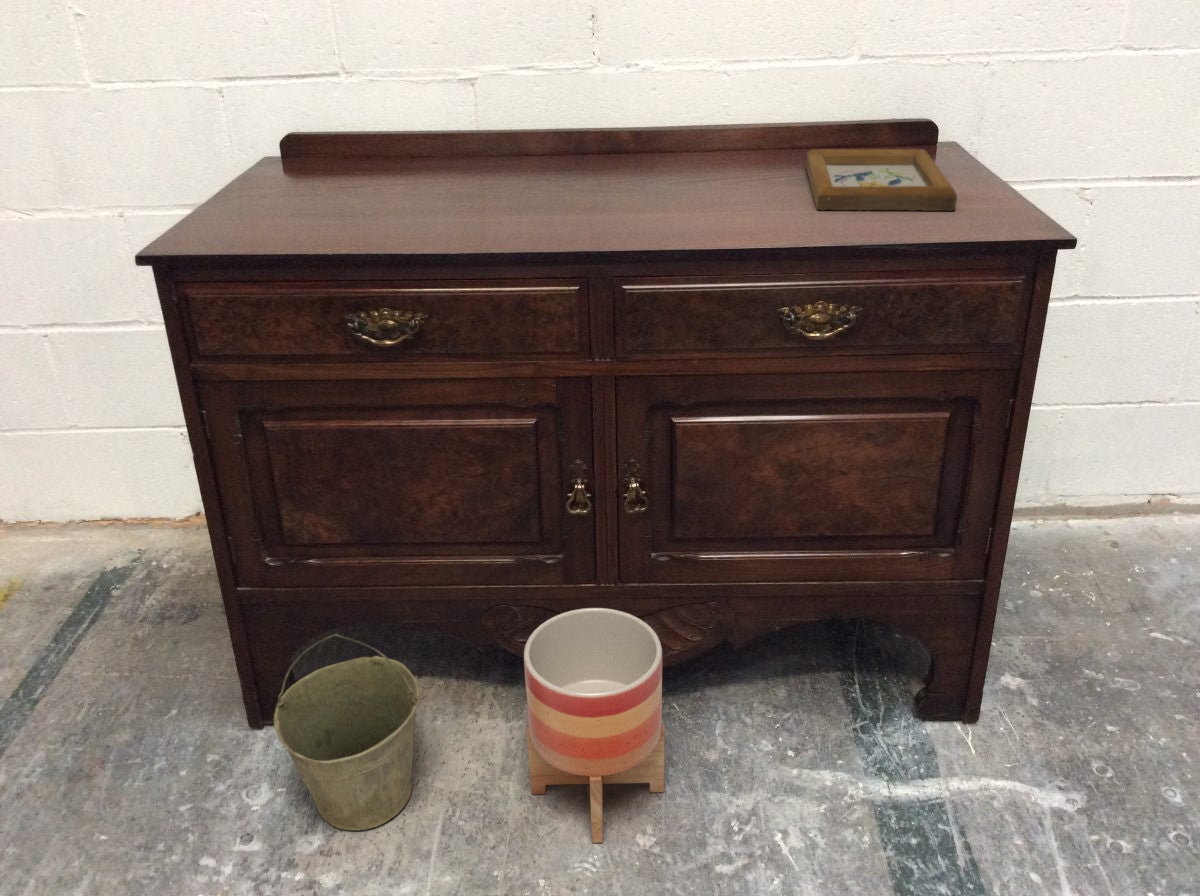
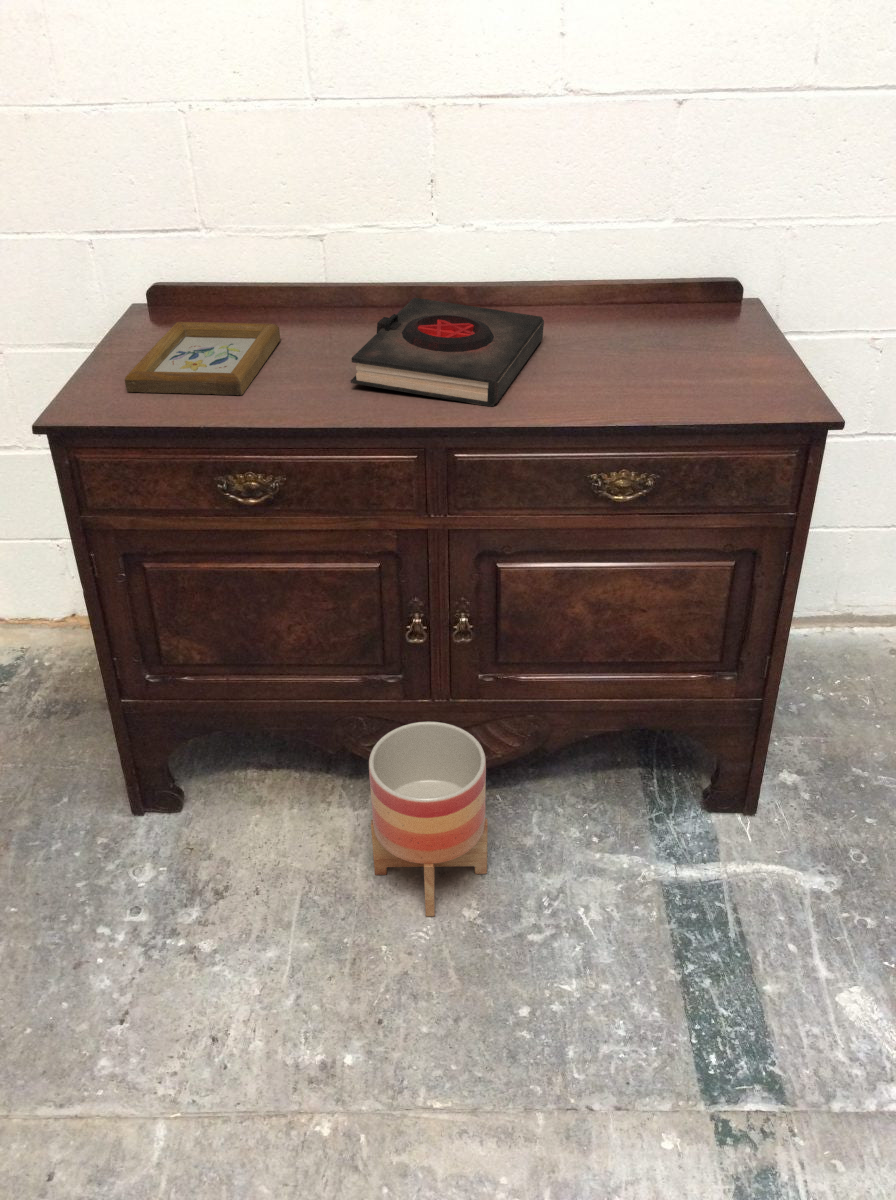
book: none [503,134,720,231] -> present [351,298,544,406]
picture frame: present [806,149,957,211] -> present [125,322,280,395]
bucket: present [274,634,419,830] -> none [157,746,280,905]

